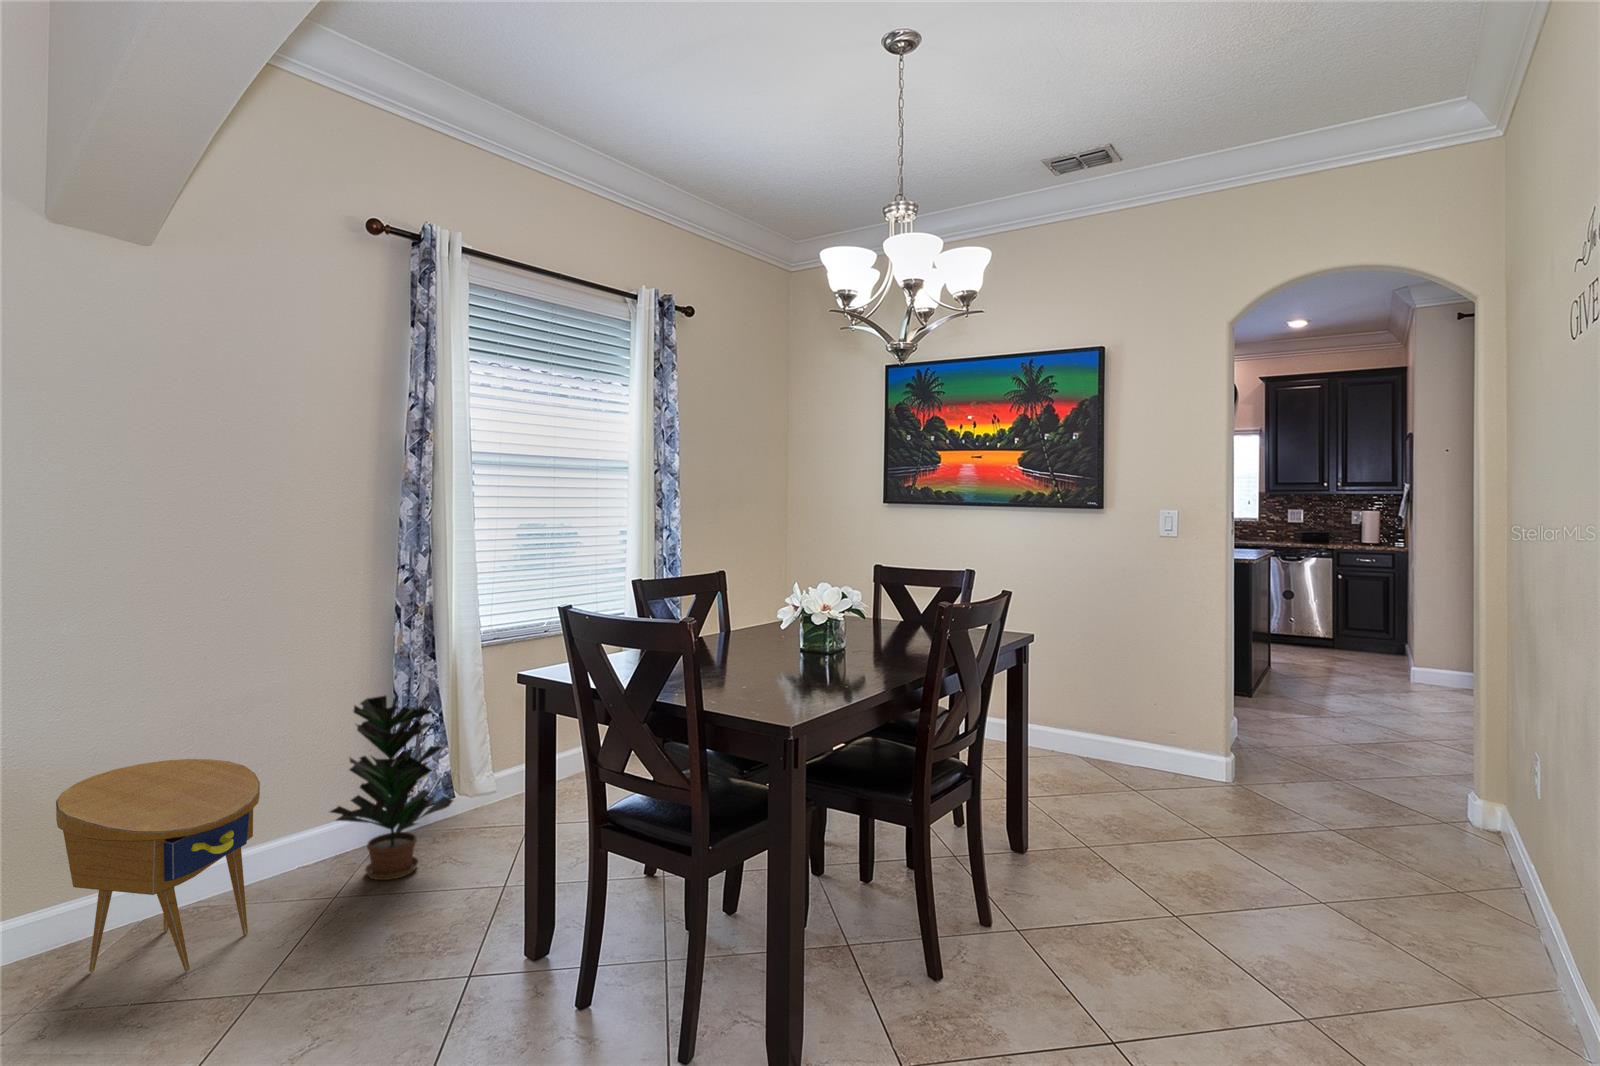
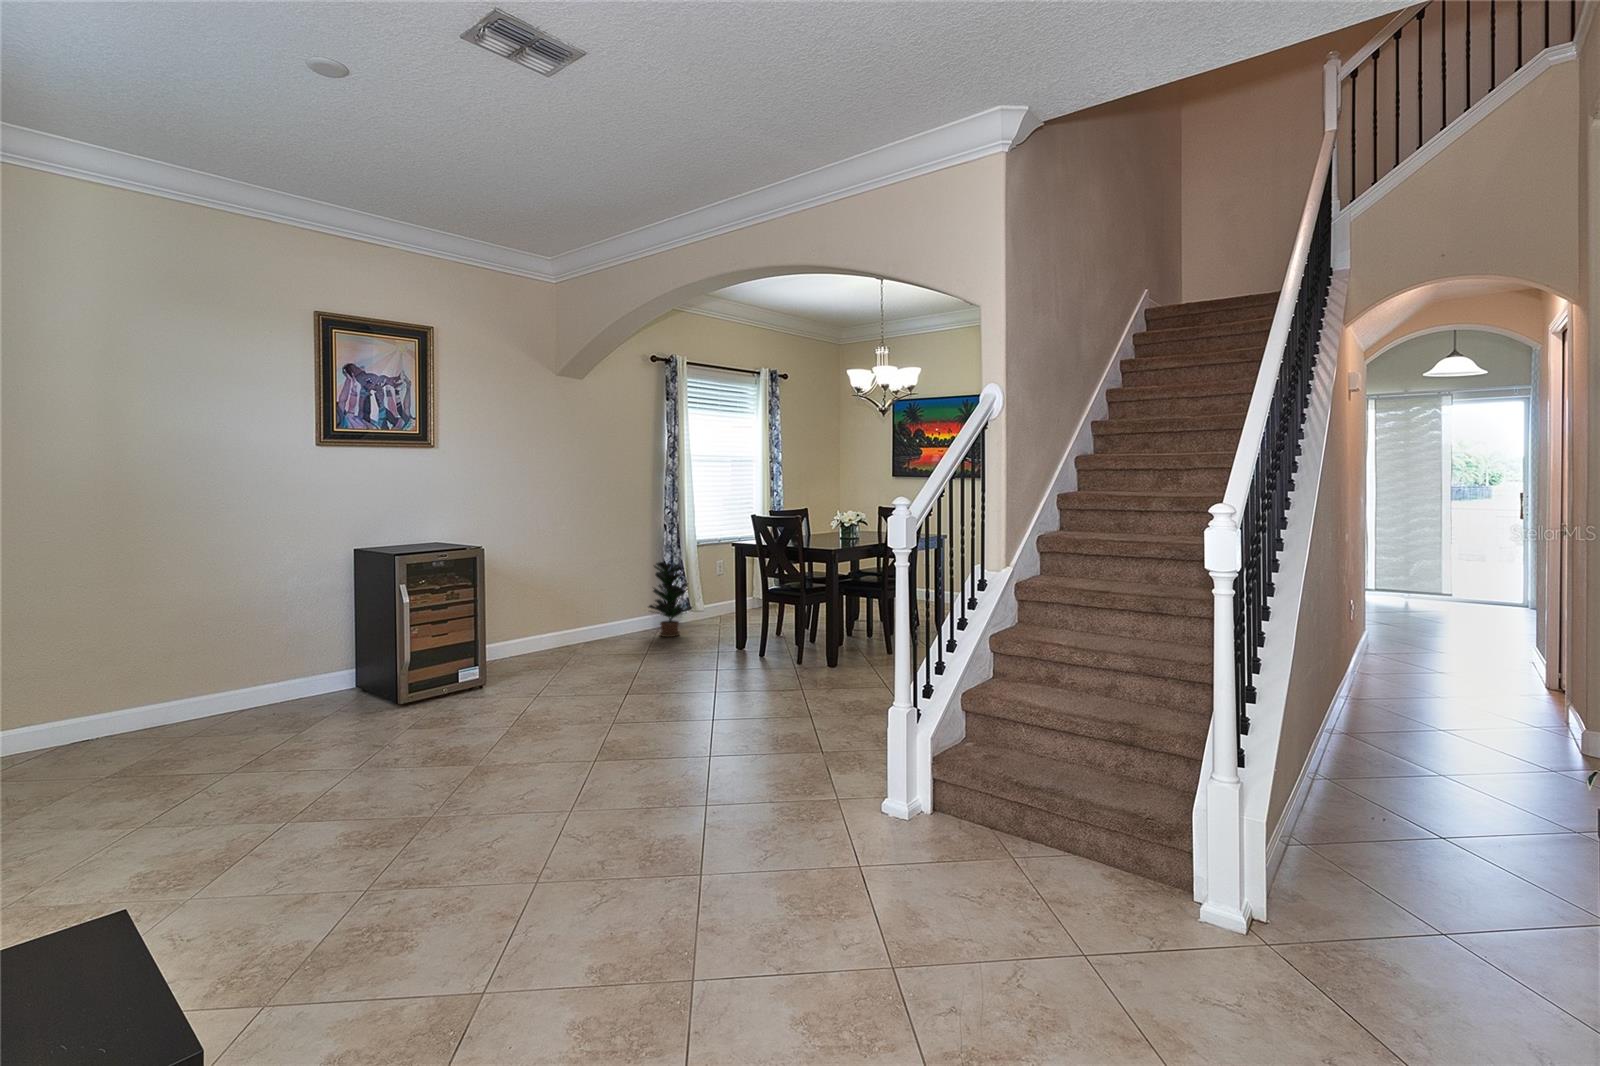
side table: present [56,759,260,972] -> none [570,580,633,652]

